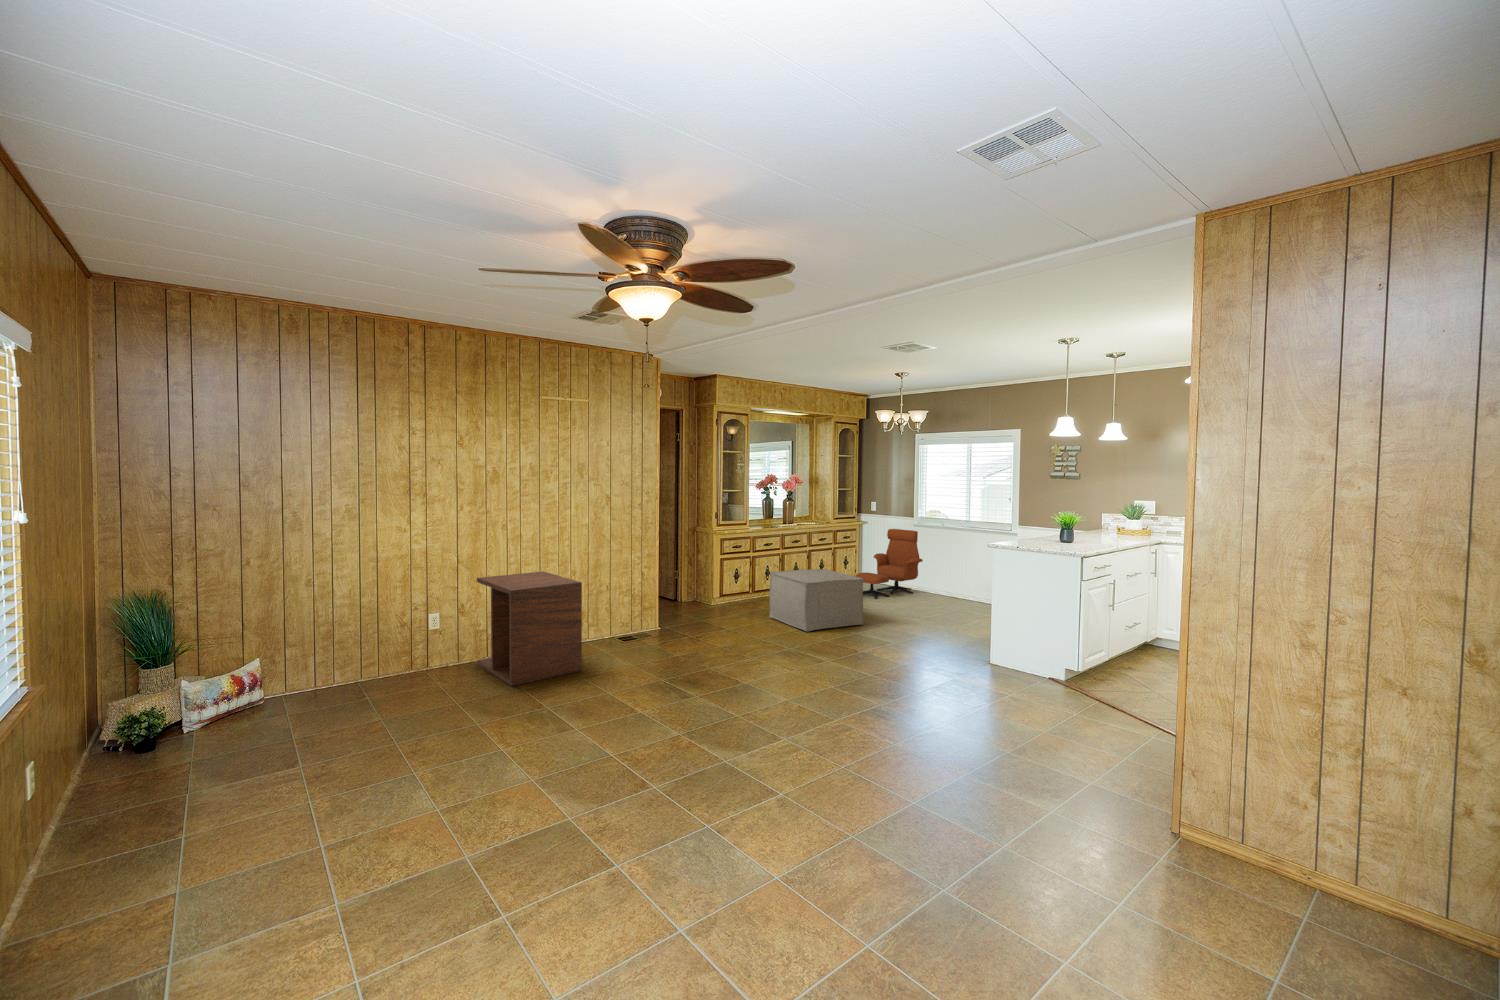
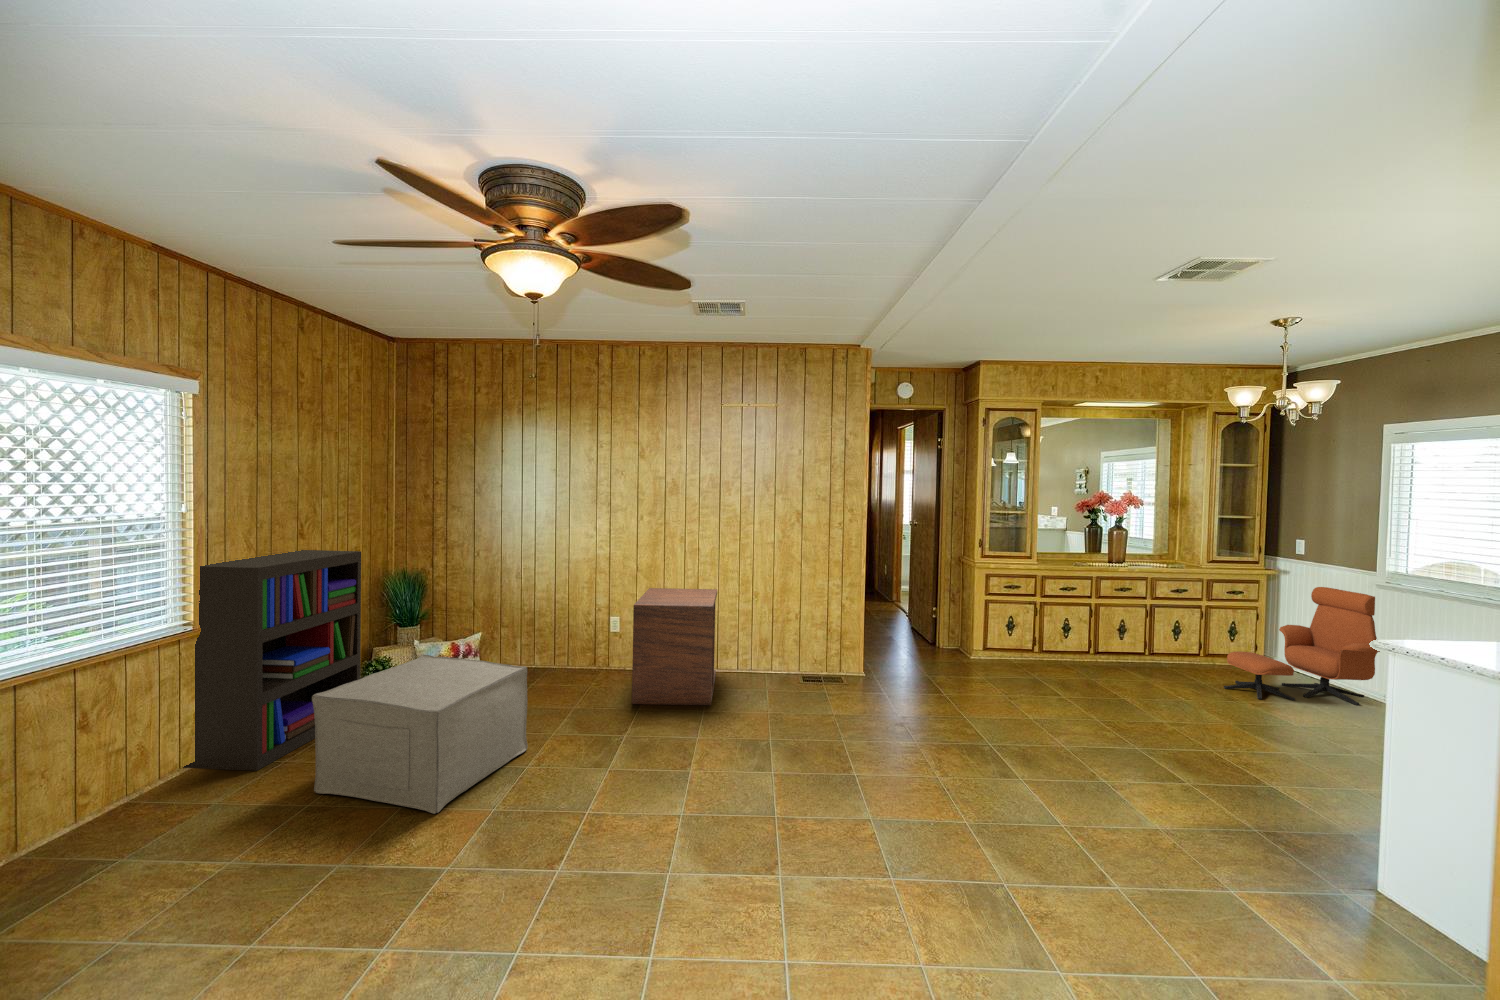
bookshelf: none [34,565,191,880] -> present [183,550,361,771]
ottoman: present [769,569,864,632] -> present [312,655,528,814]

